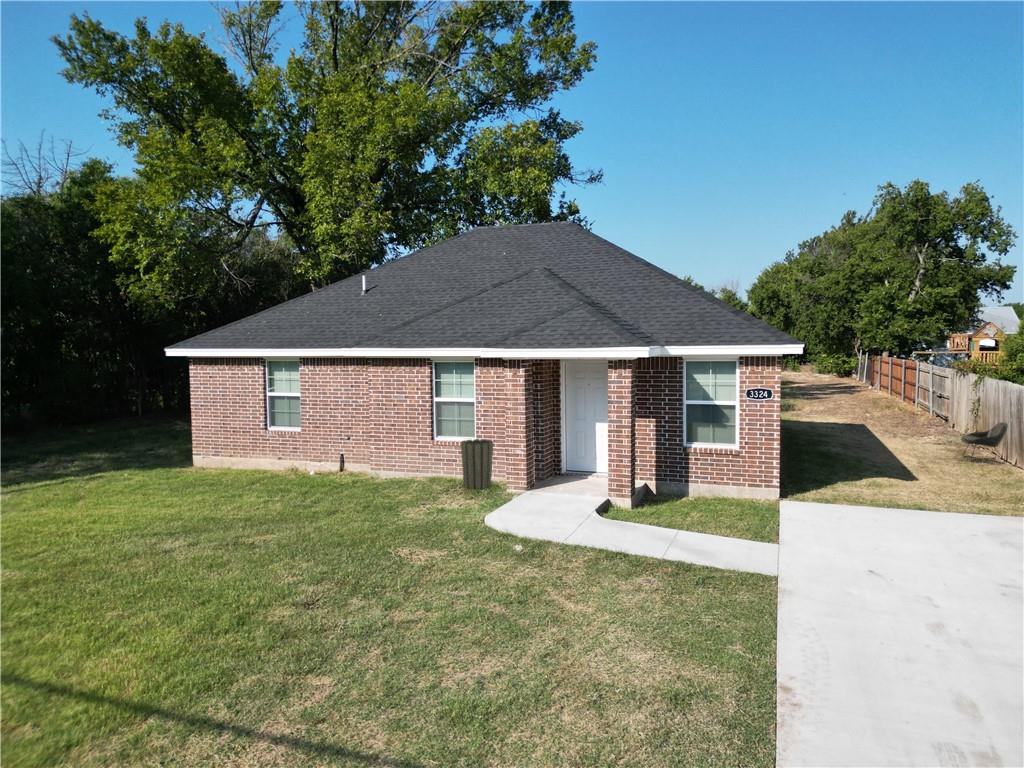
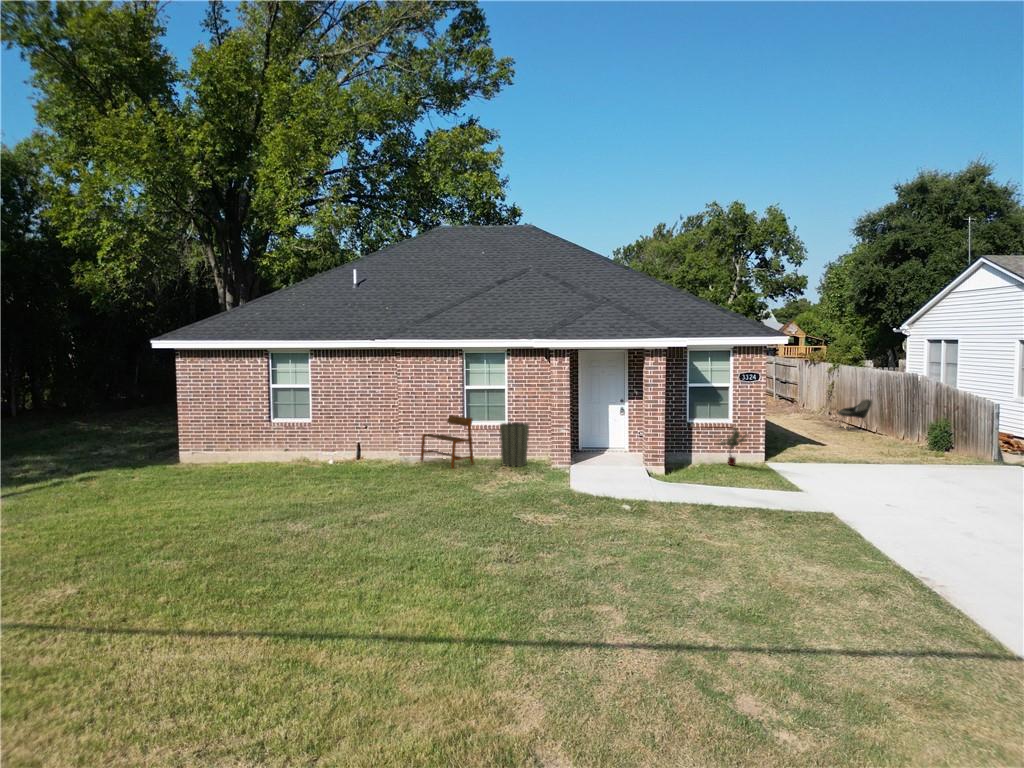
bench: none [389,427,436,487] -> present [420,415,474,469]
potted tree: none [713,453,756,503] -> present [720,426,747,465]

